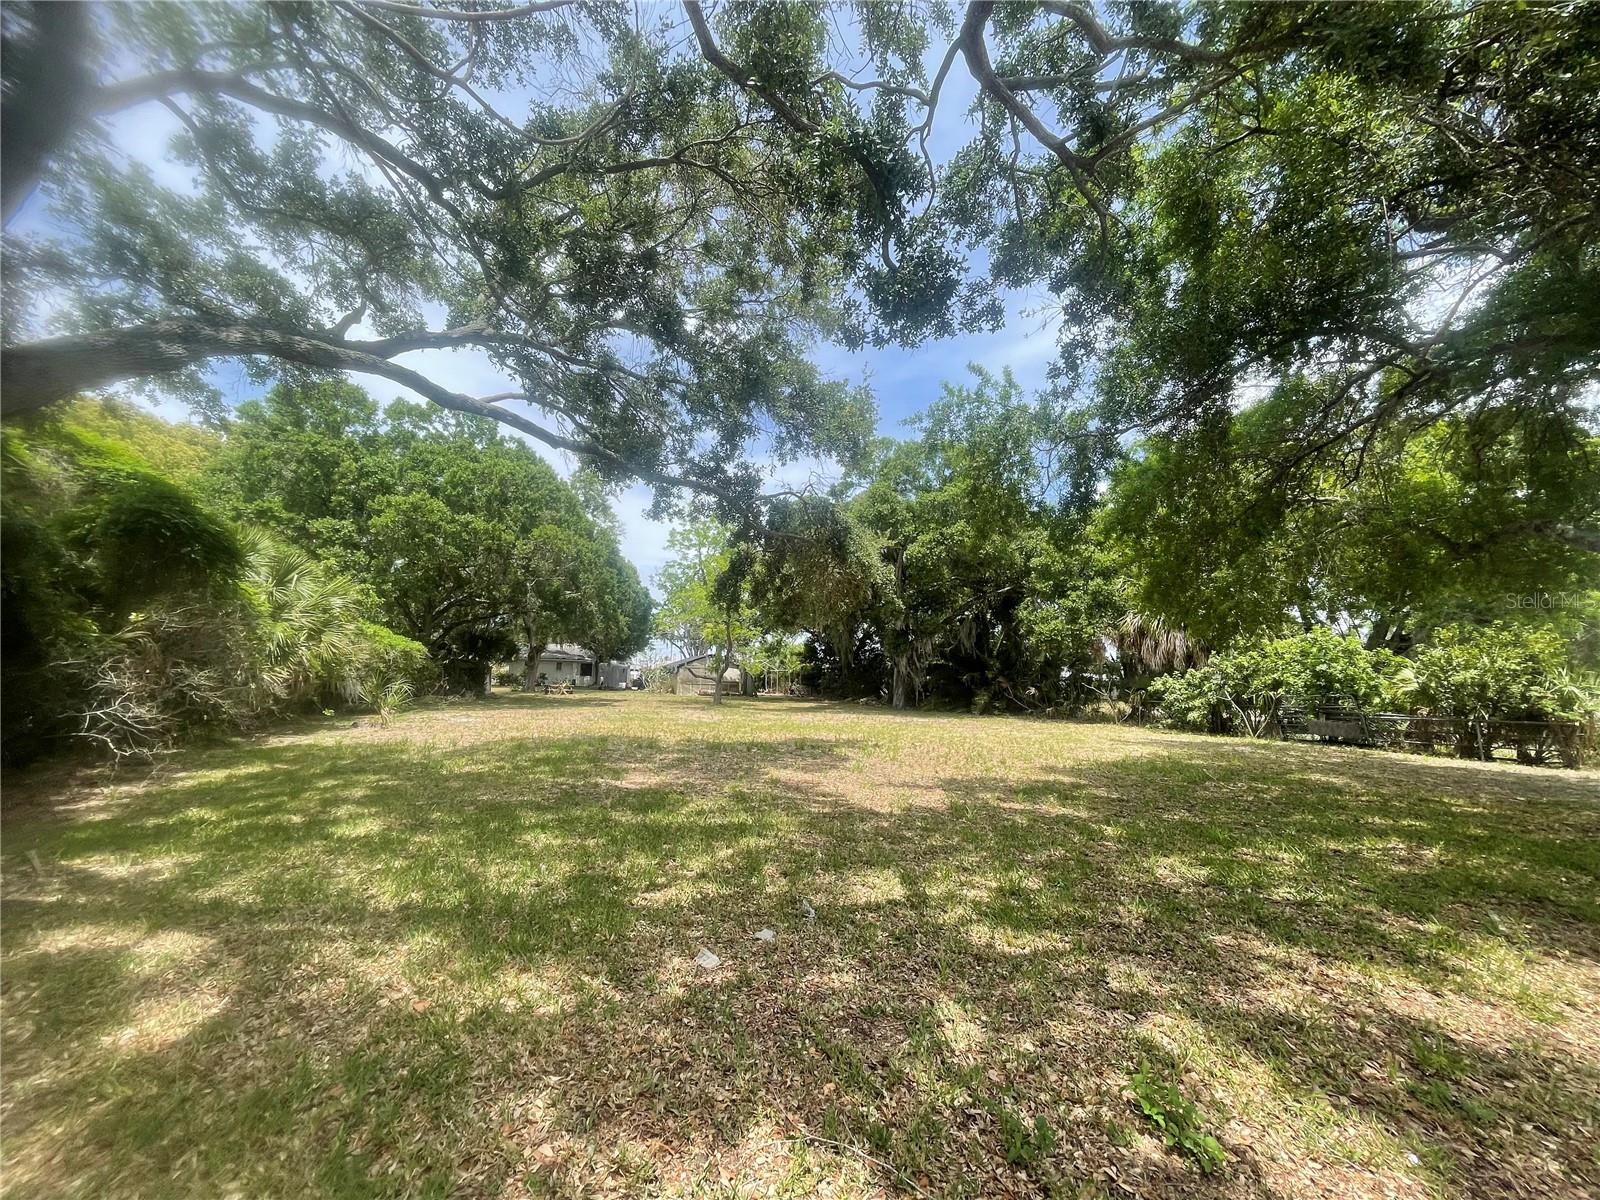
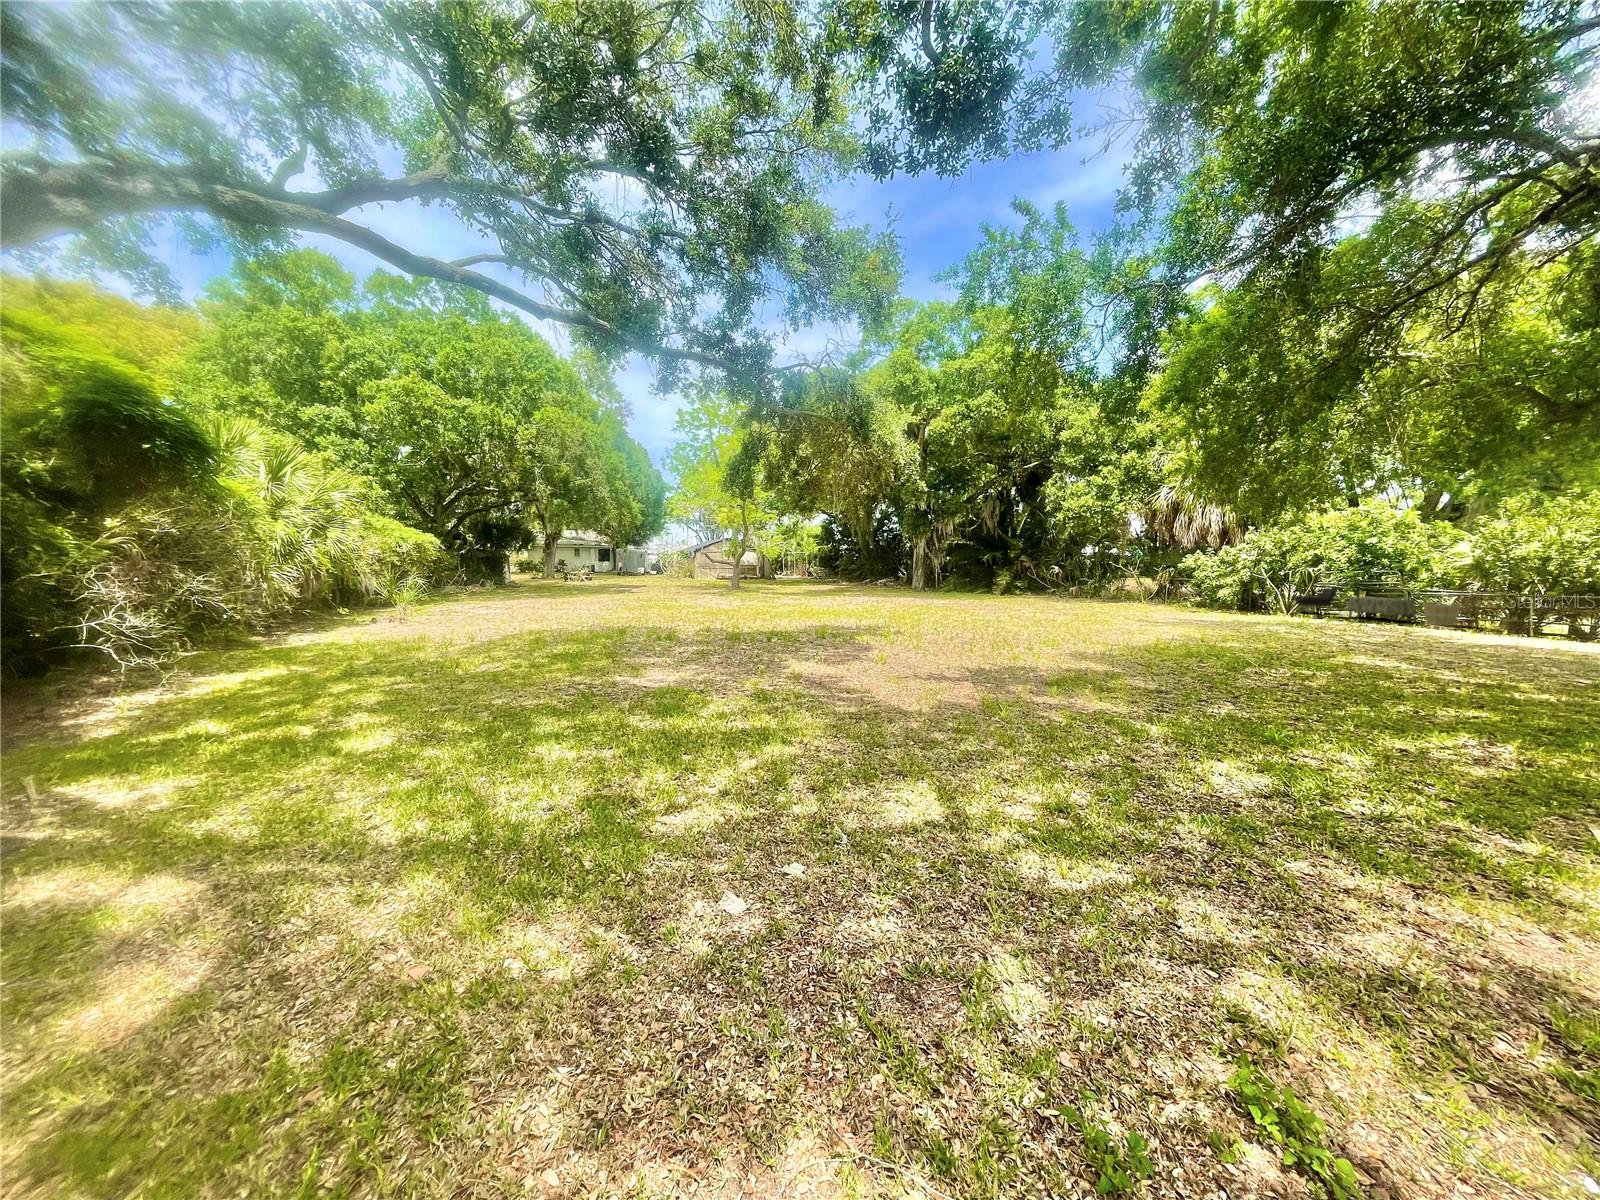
lounge chair: none [1258,712,1297,736] -> present [1294,589,1337,612]
wooden bucket: none [1376,726,1412,749] -> present [1423,602,1462,626]

